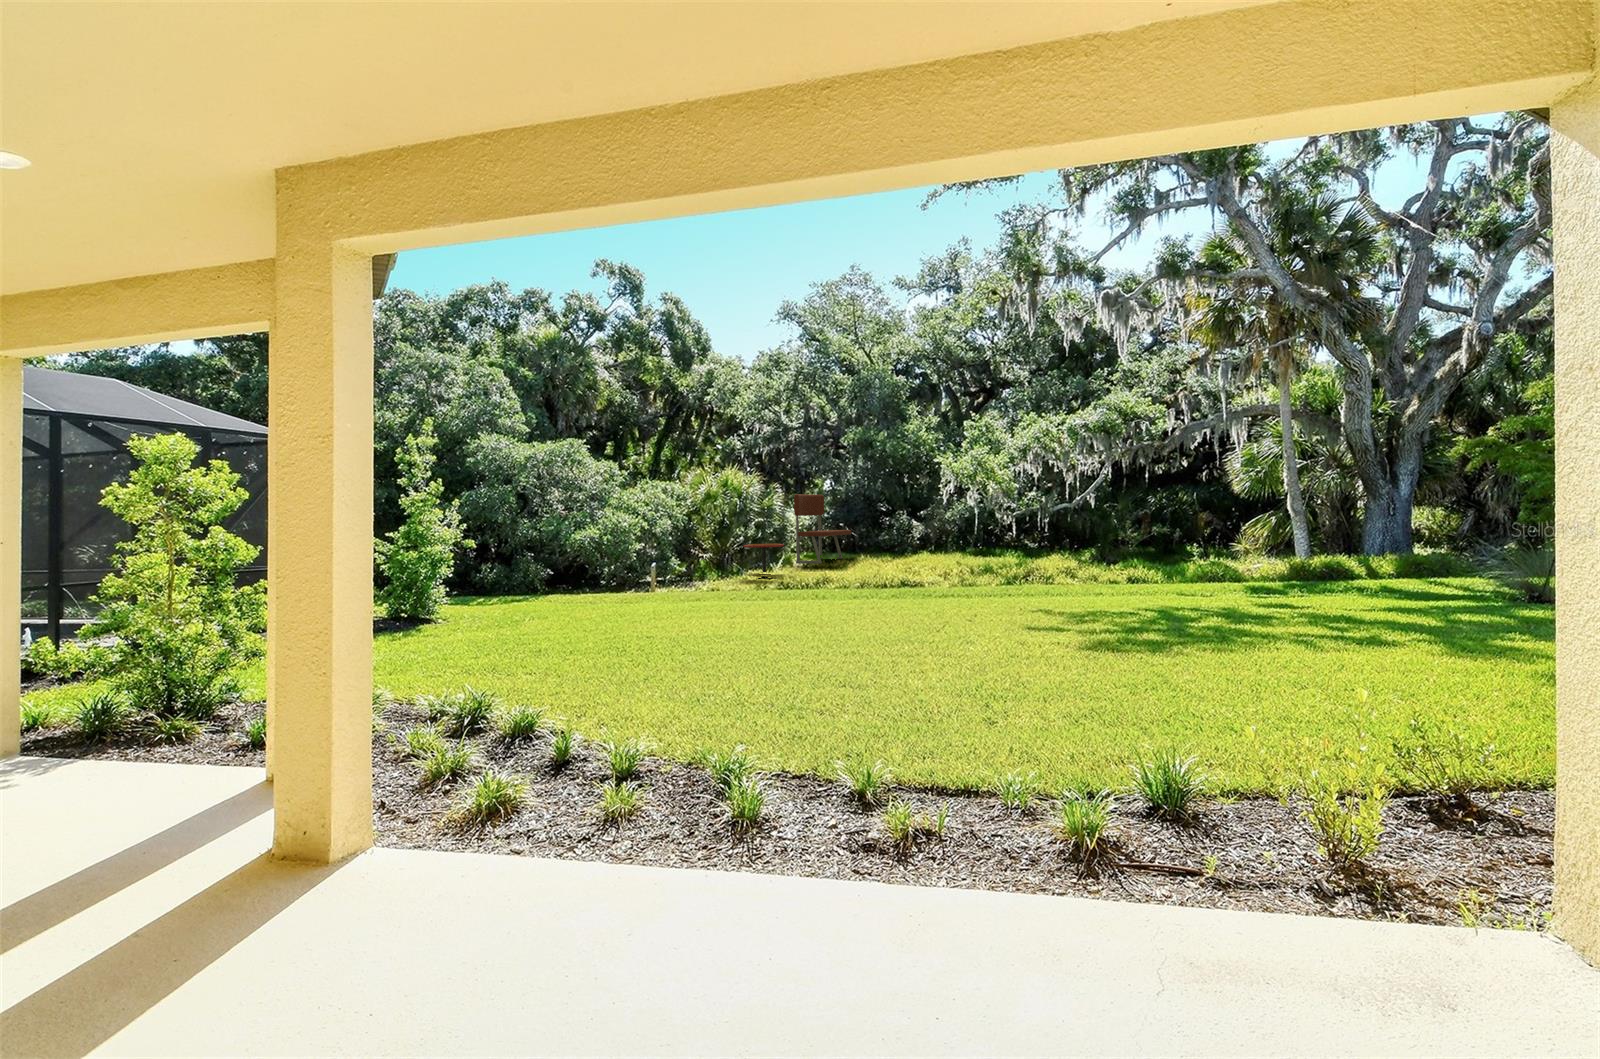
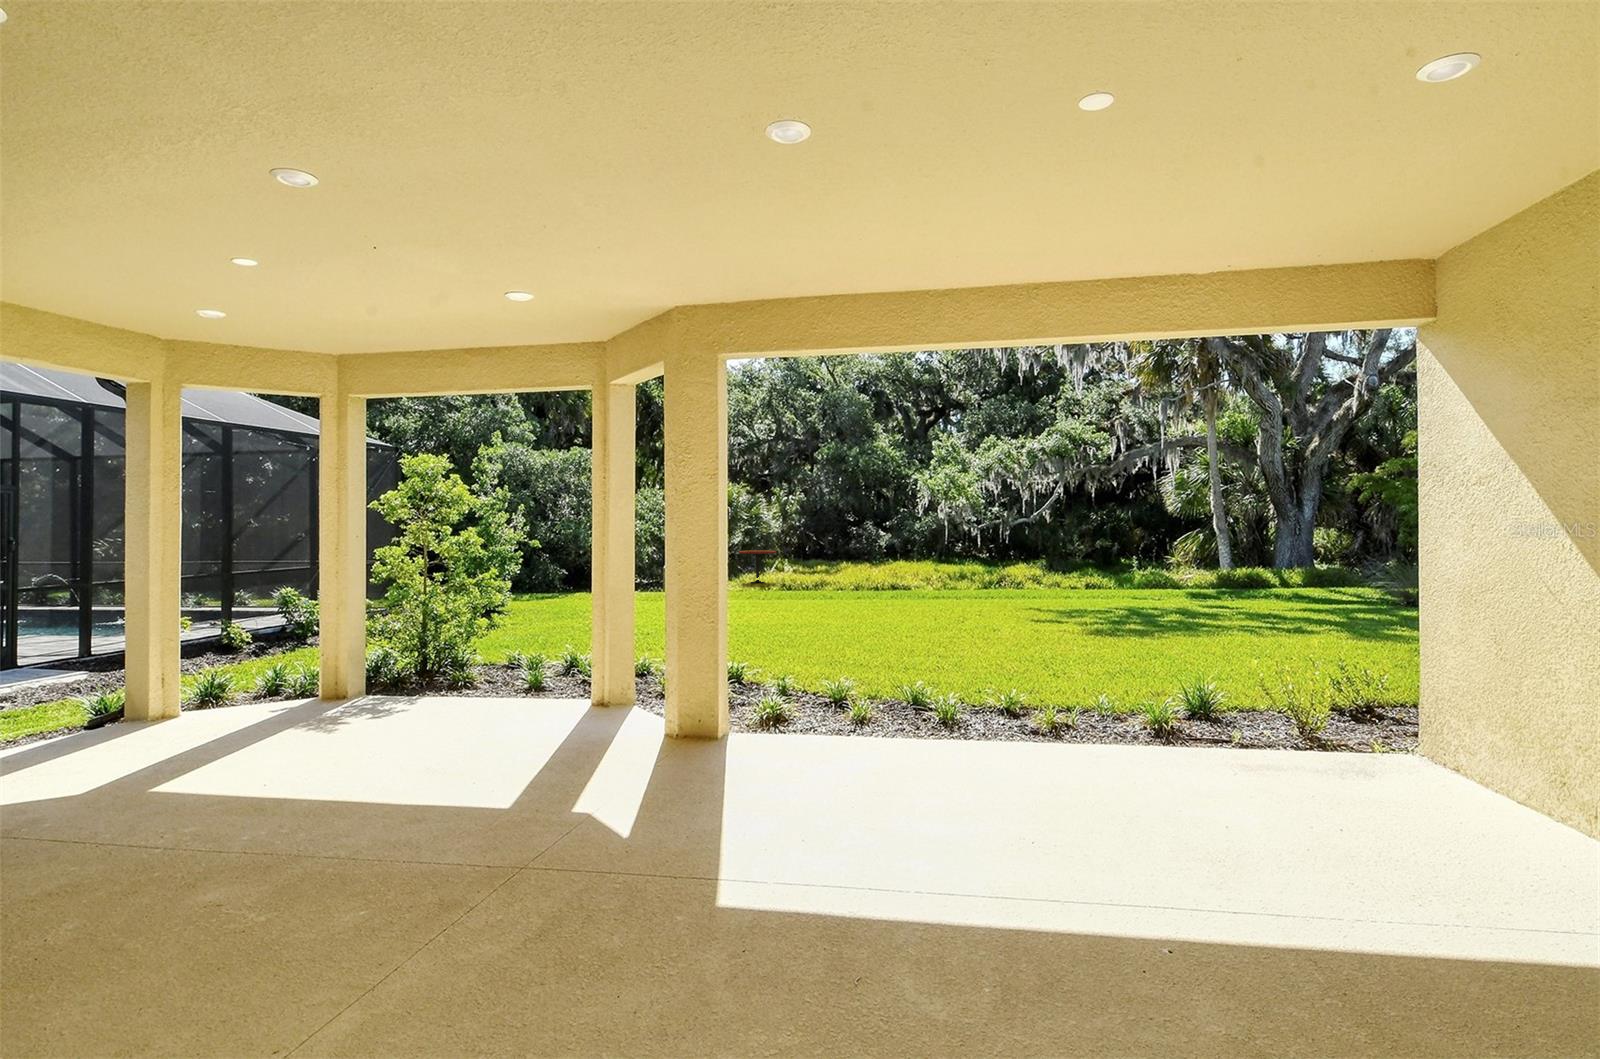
bench: present [794,494,851,564] -> none [782,505,831,569]

